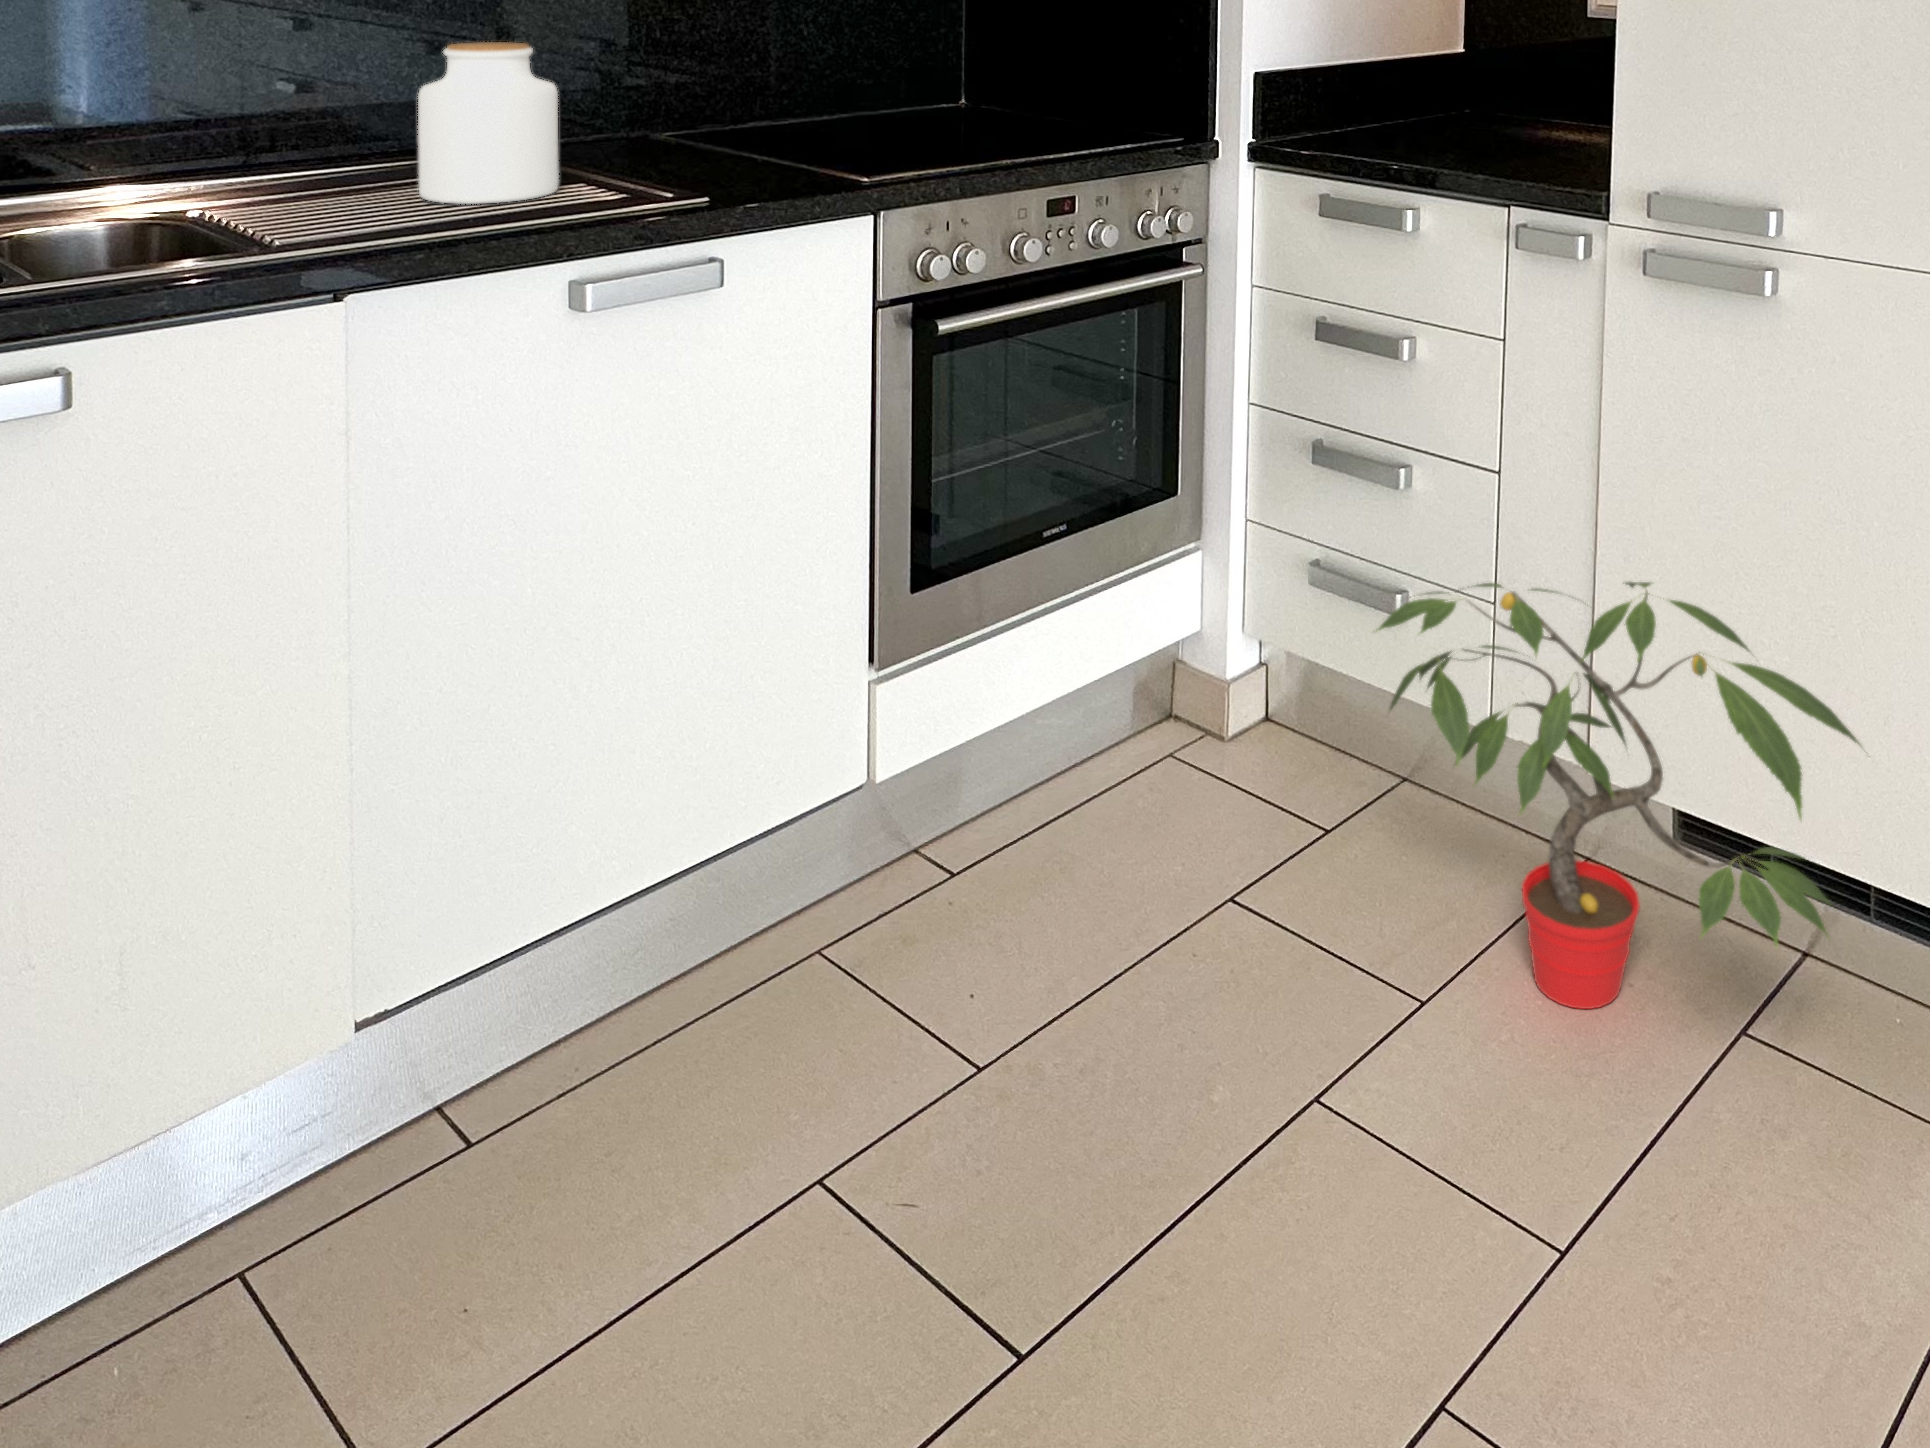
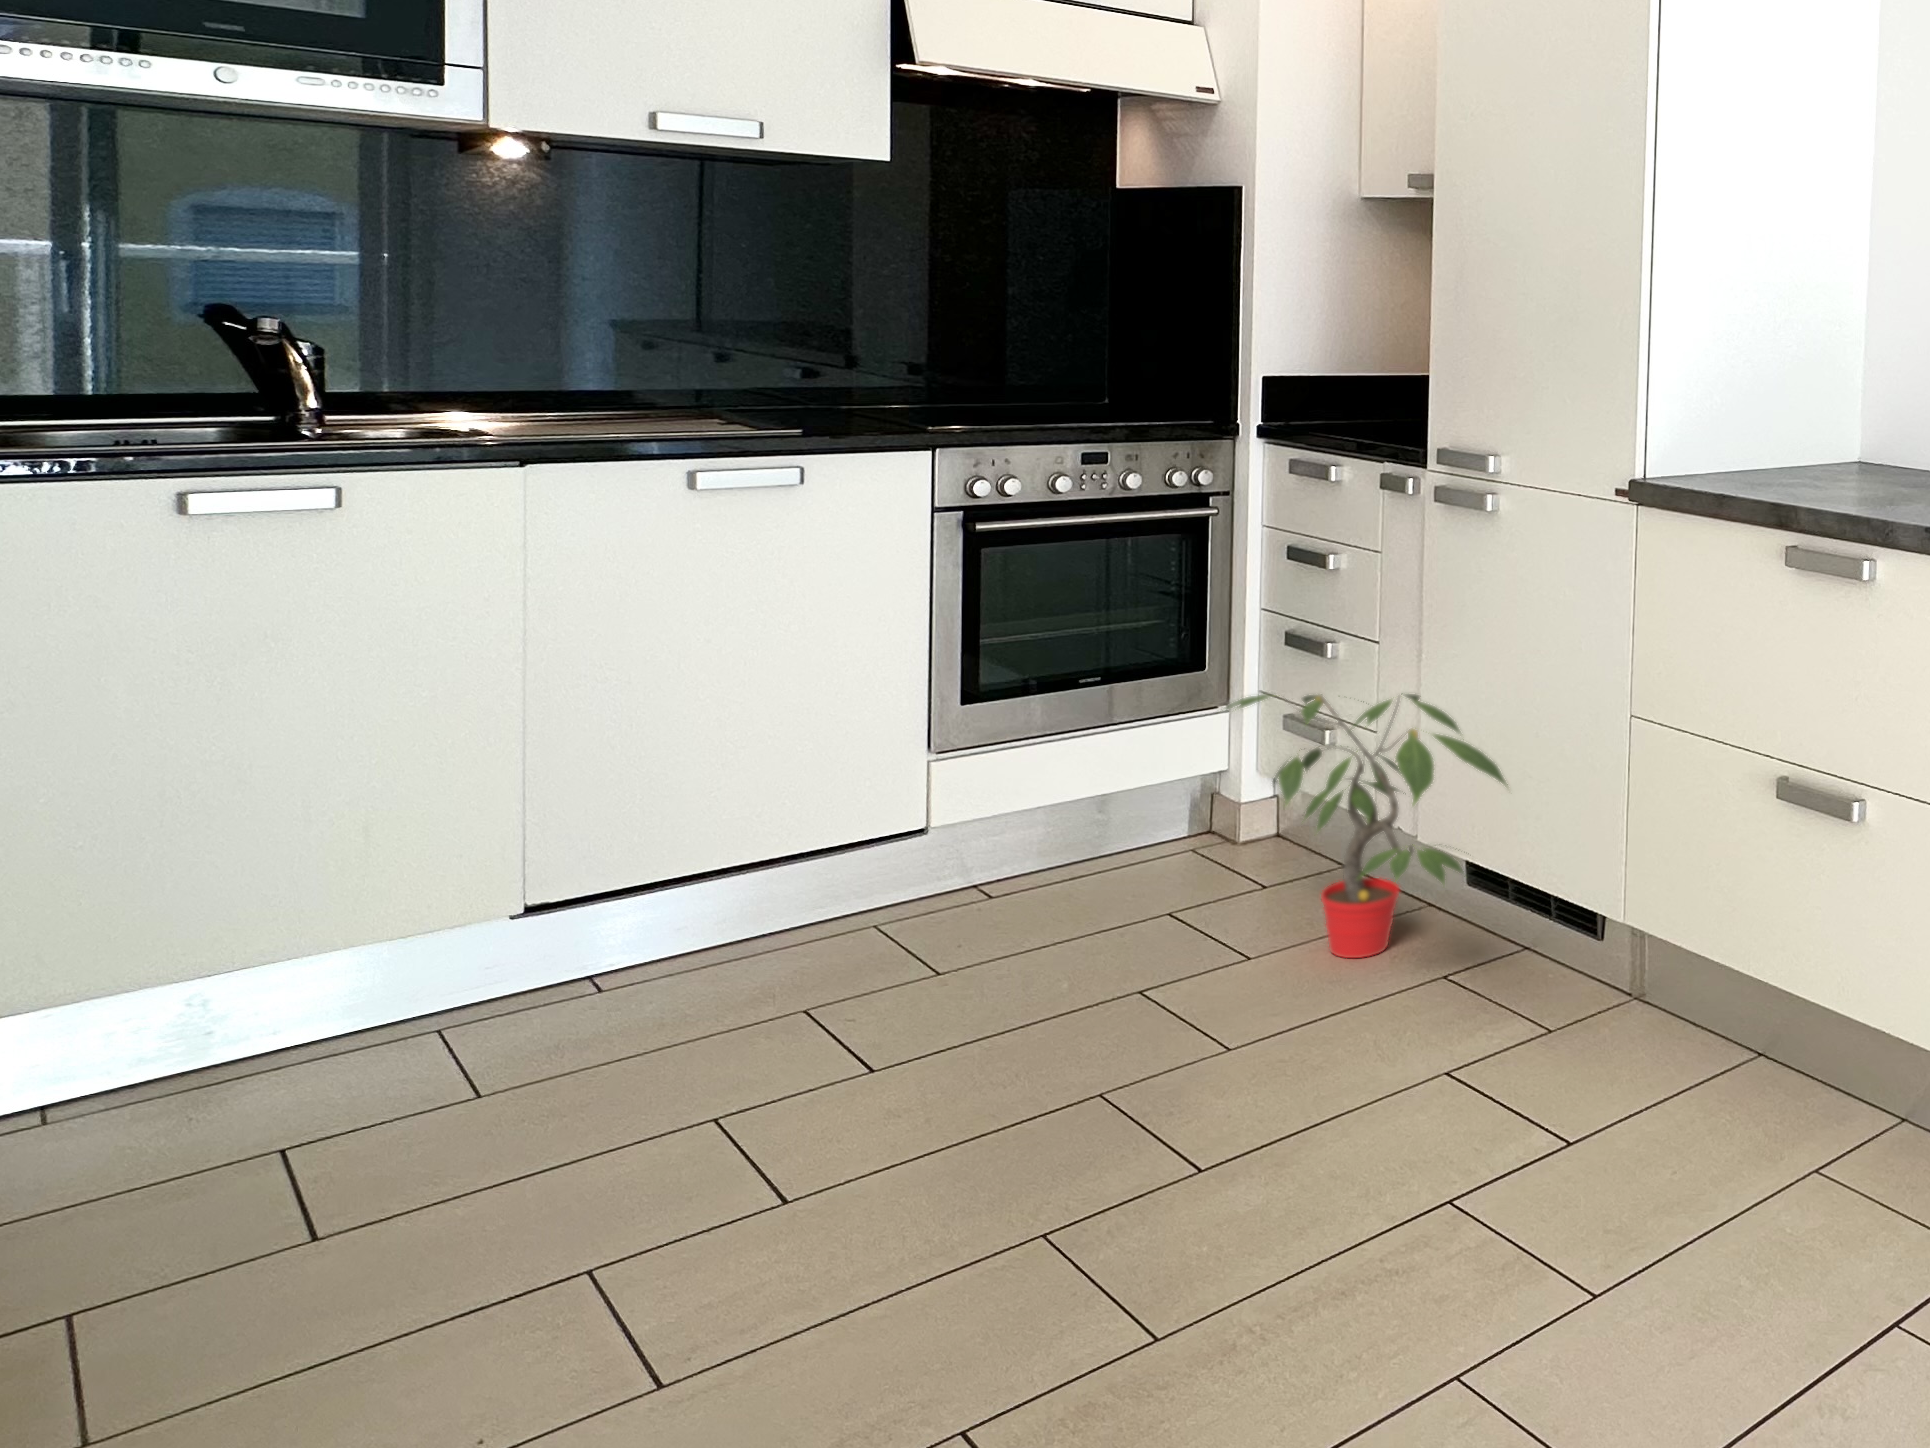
jar: present [418,42,559,204] -> none [624,331,724,431]

